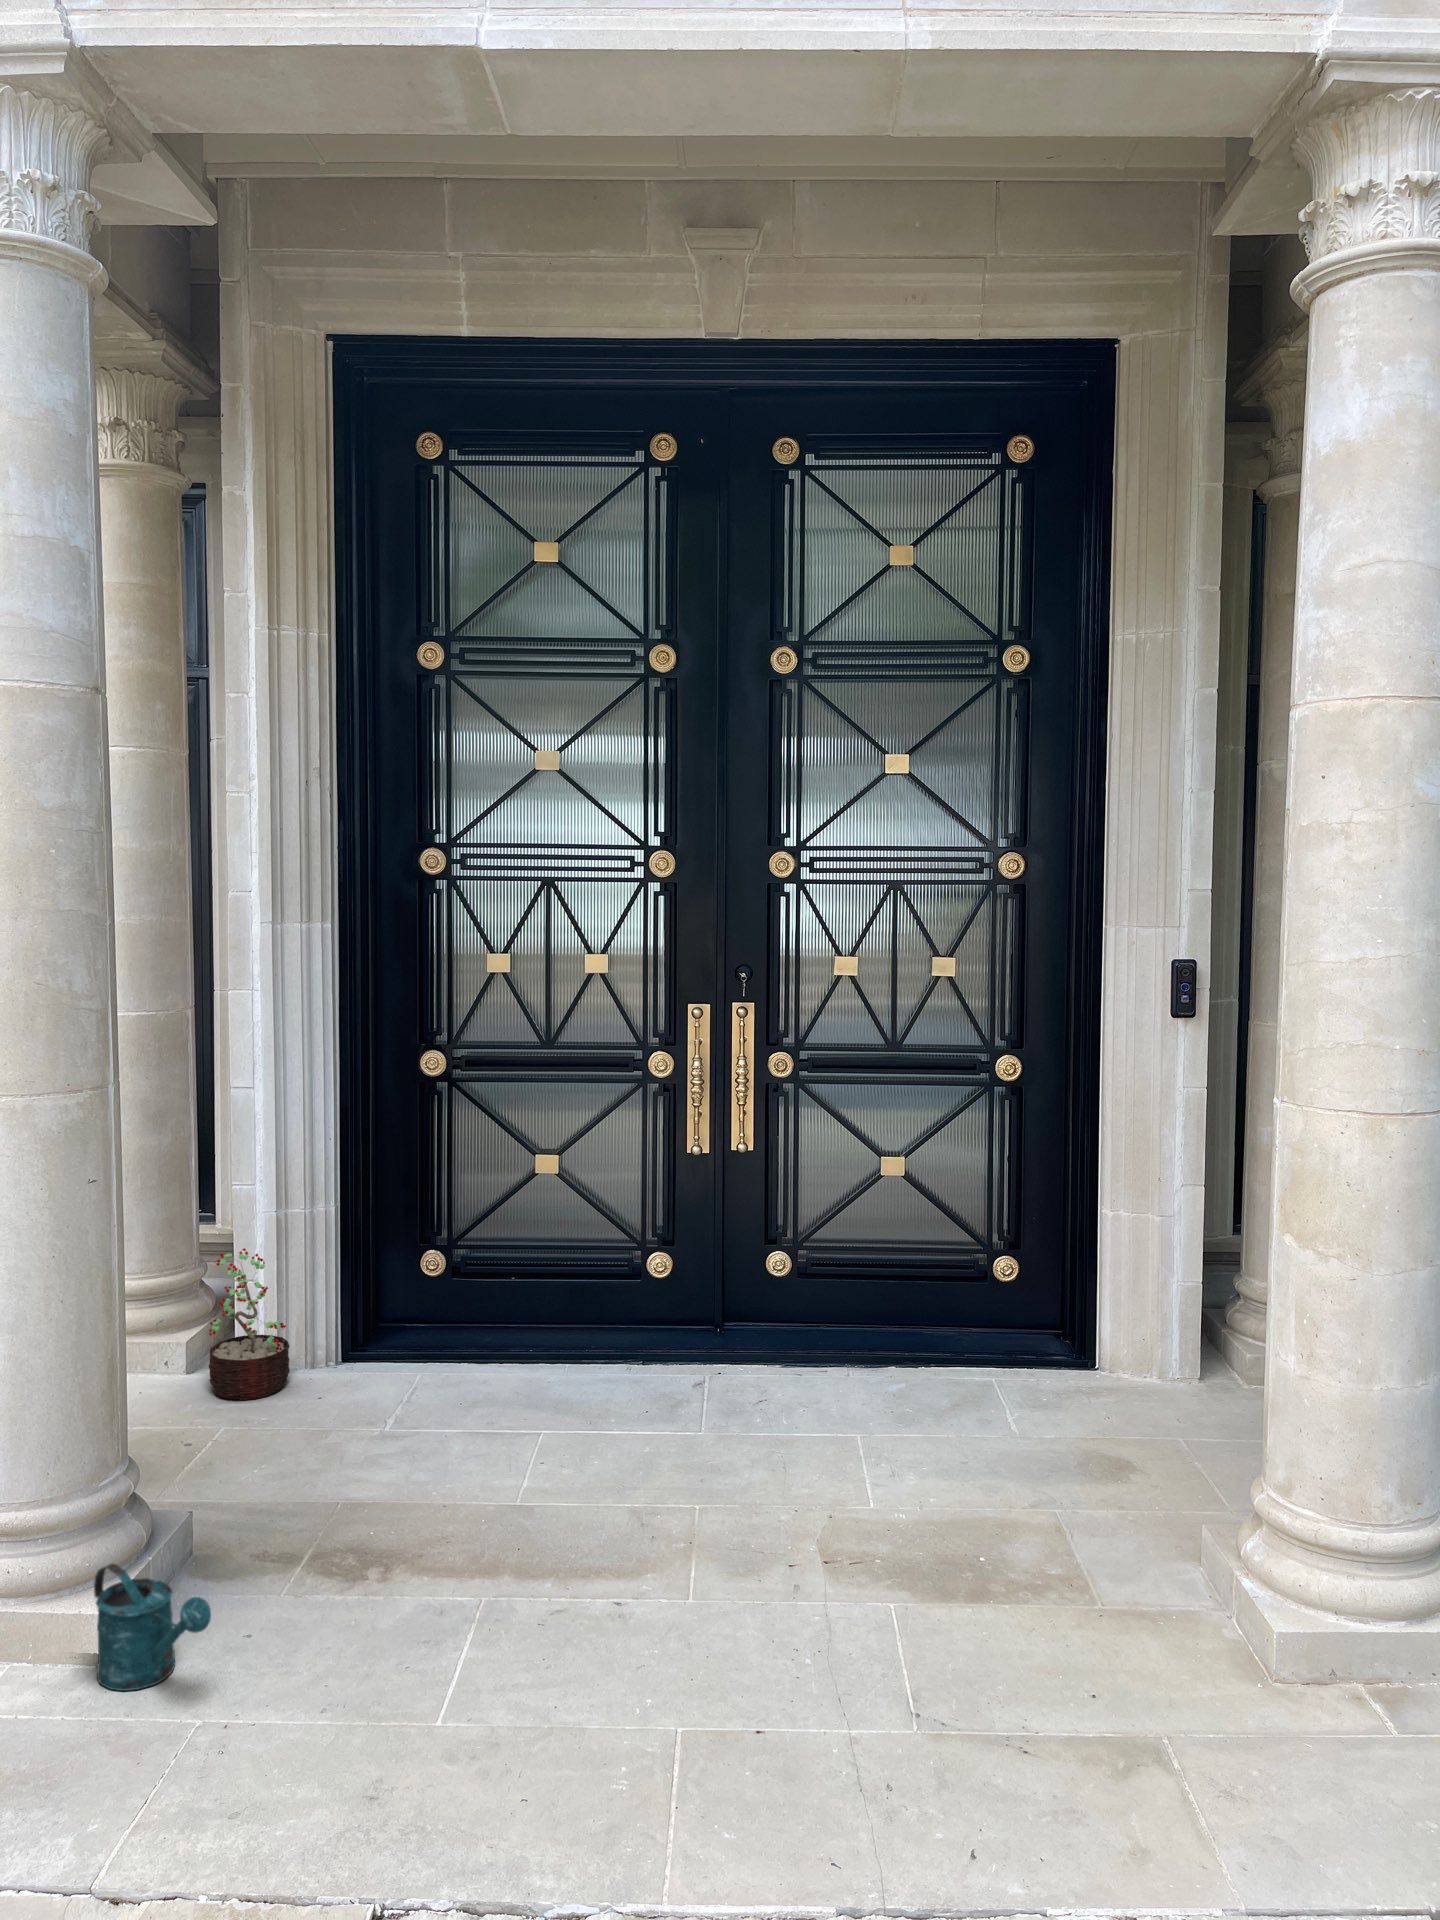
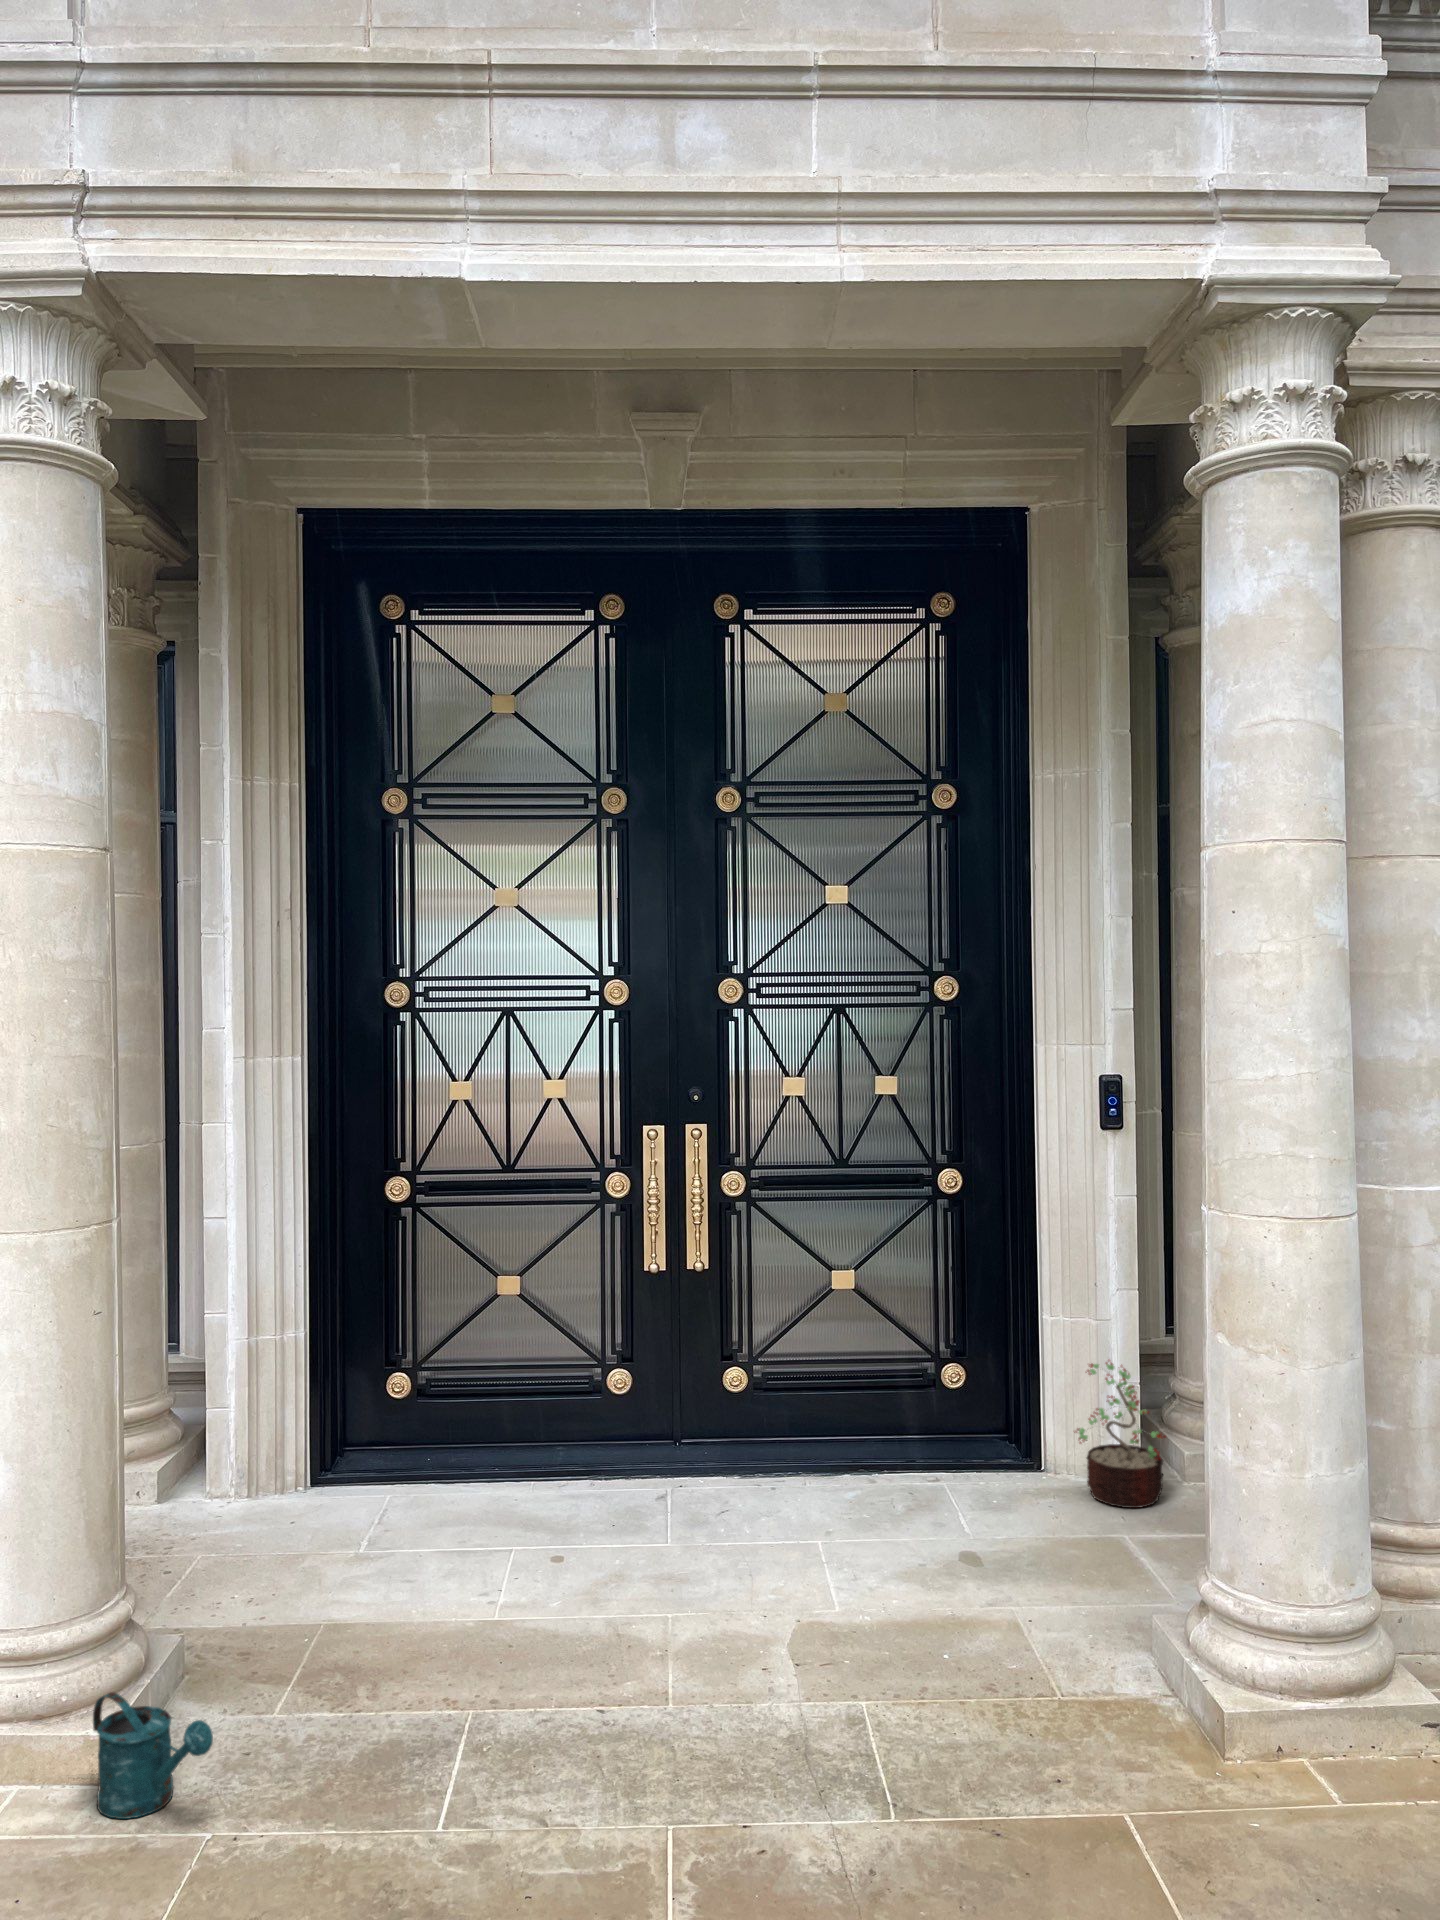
decorative plant: present [209,1248,290,1400] -> present [1075,1362,1165,1508]

